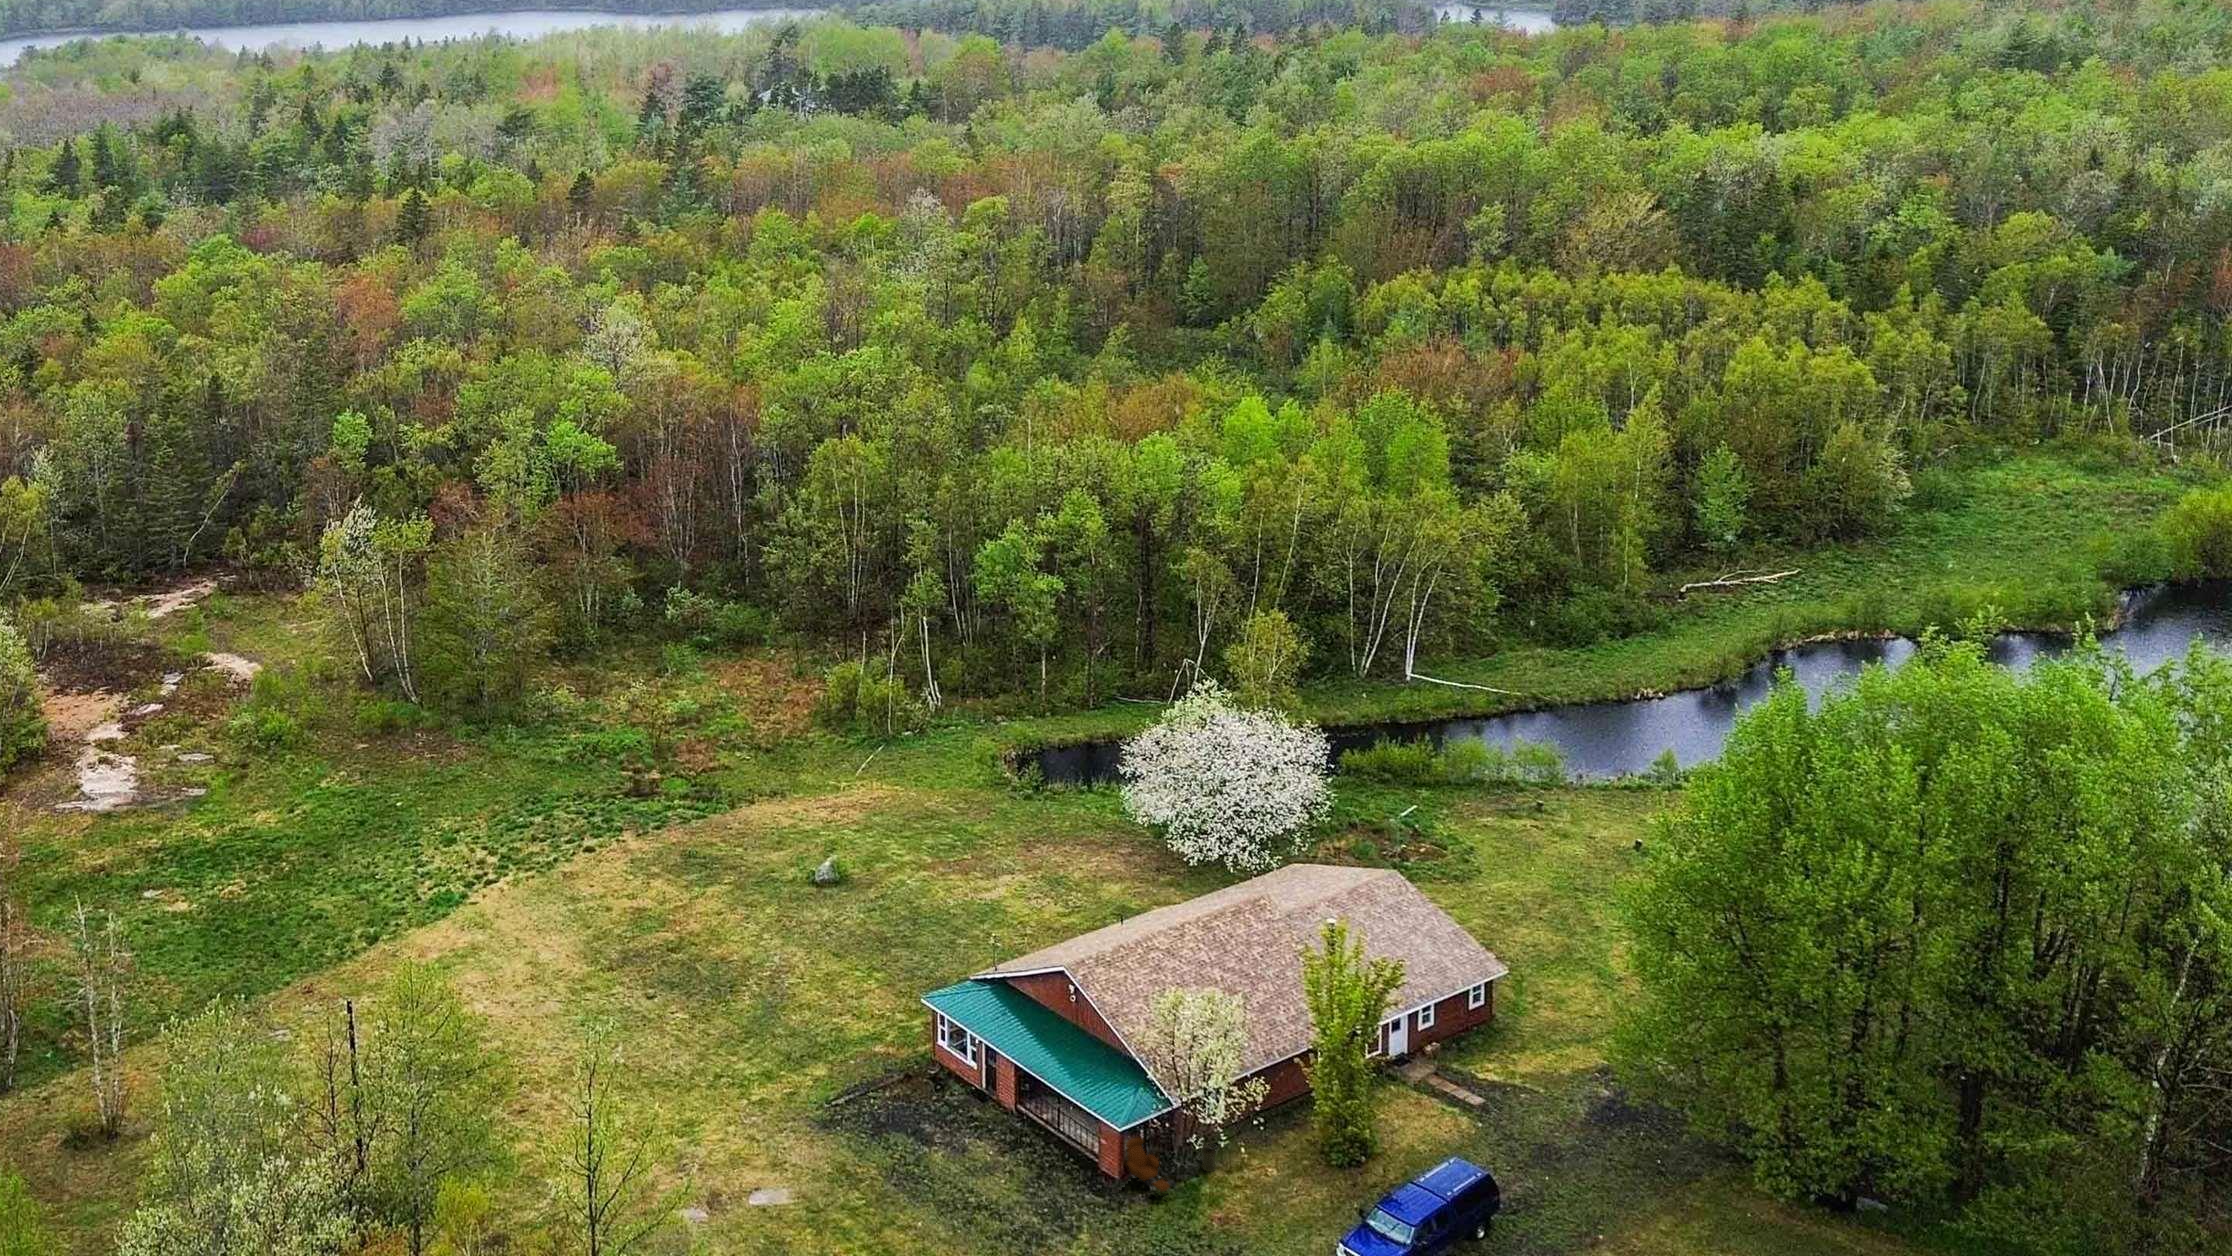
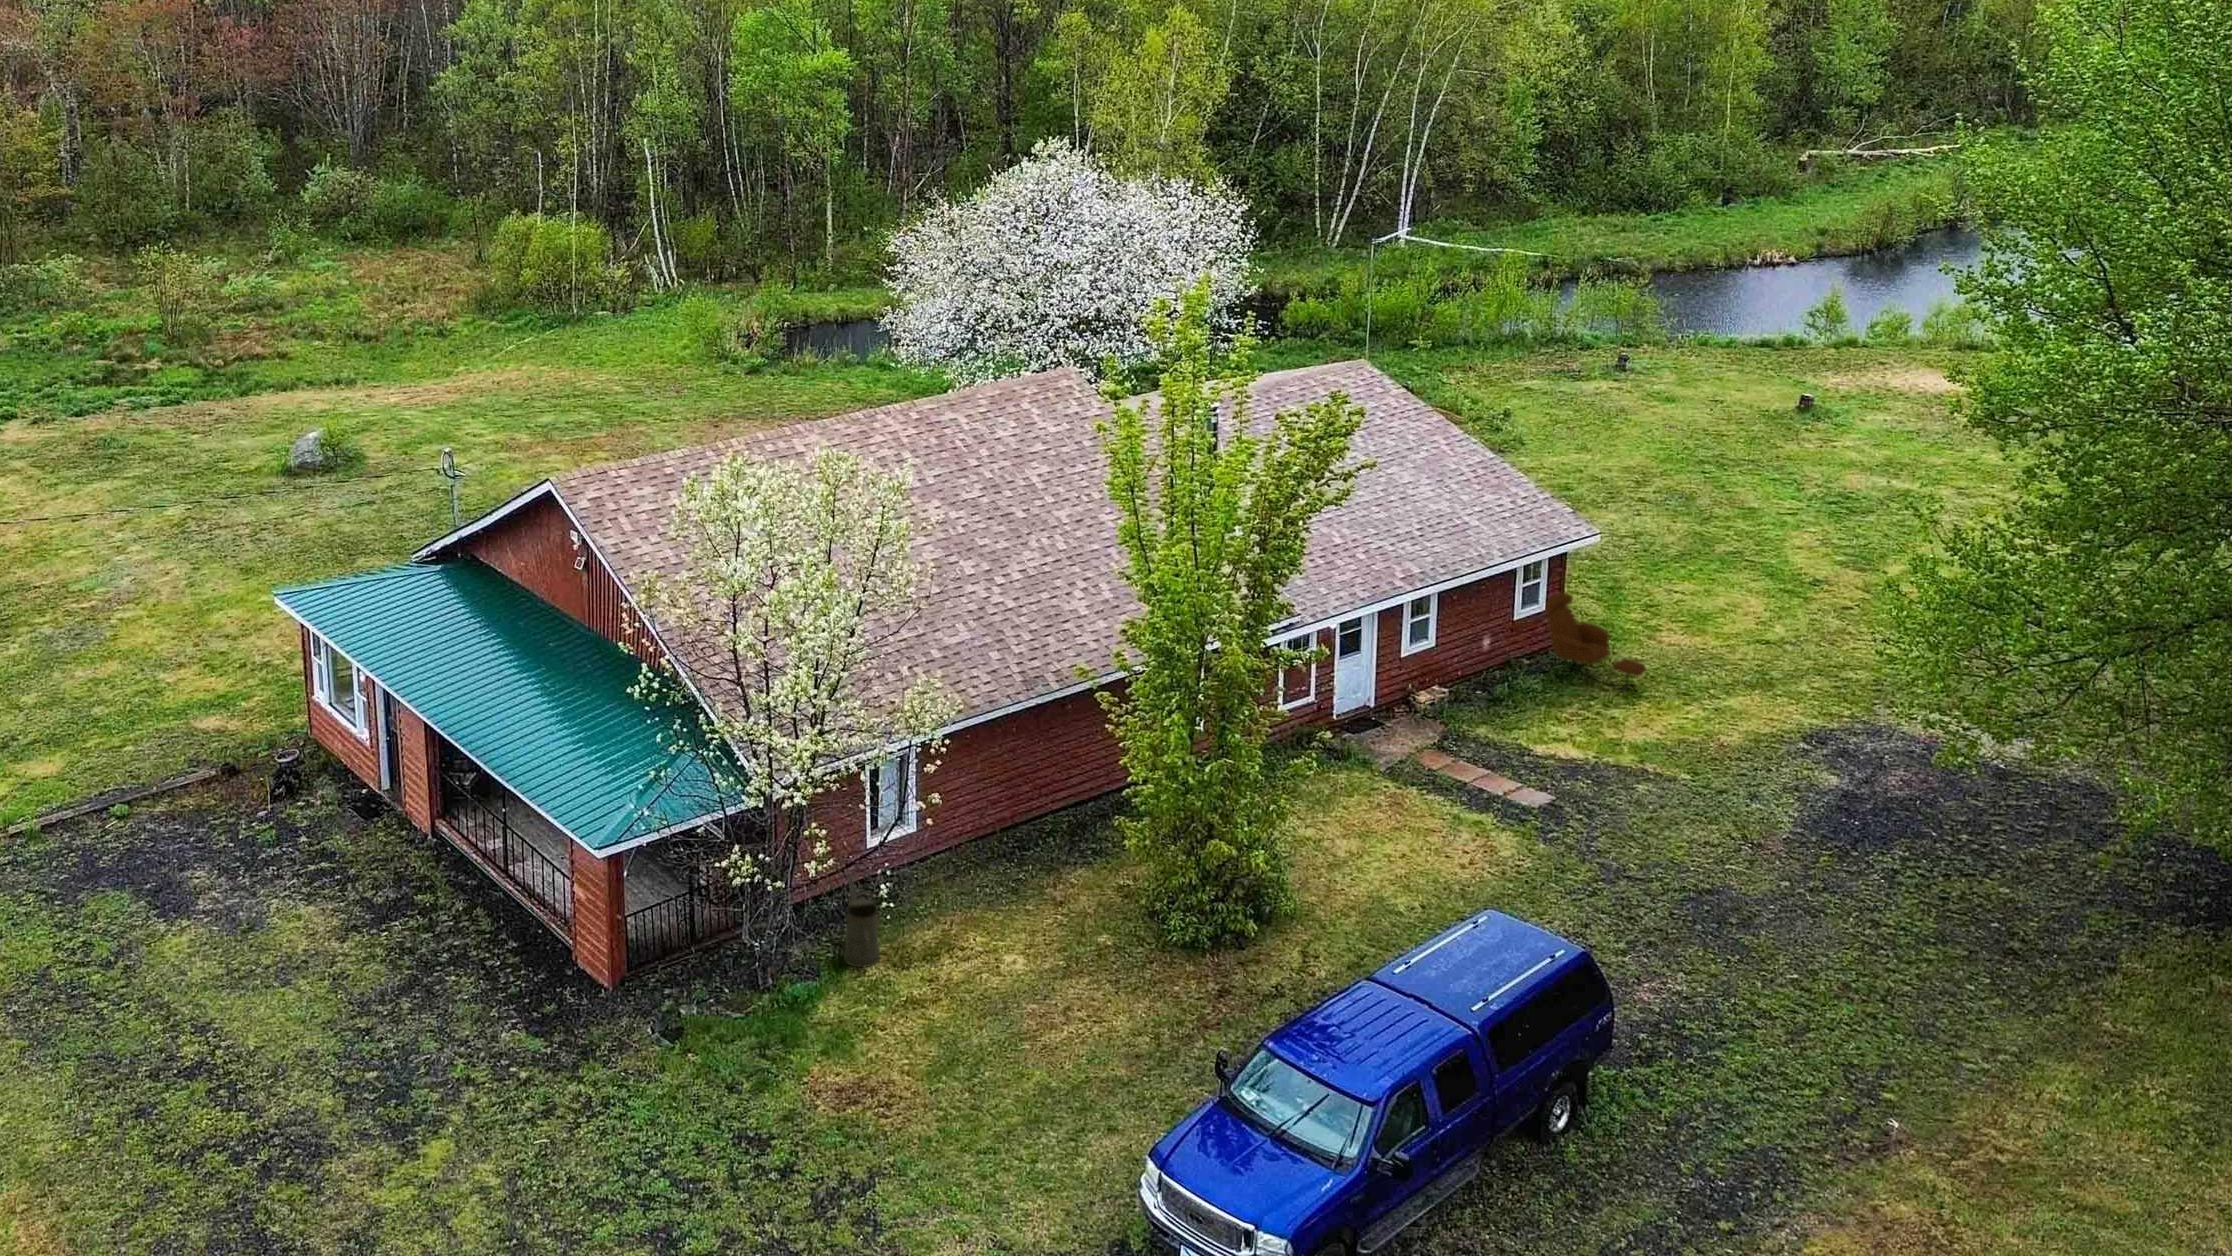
lounge chair: present [1126,1138,1169,1196] -> present [1546,592,1646,691]

